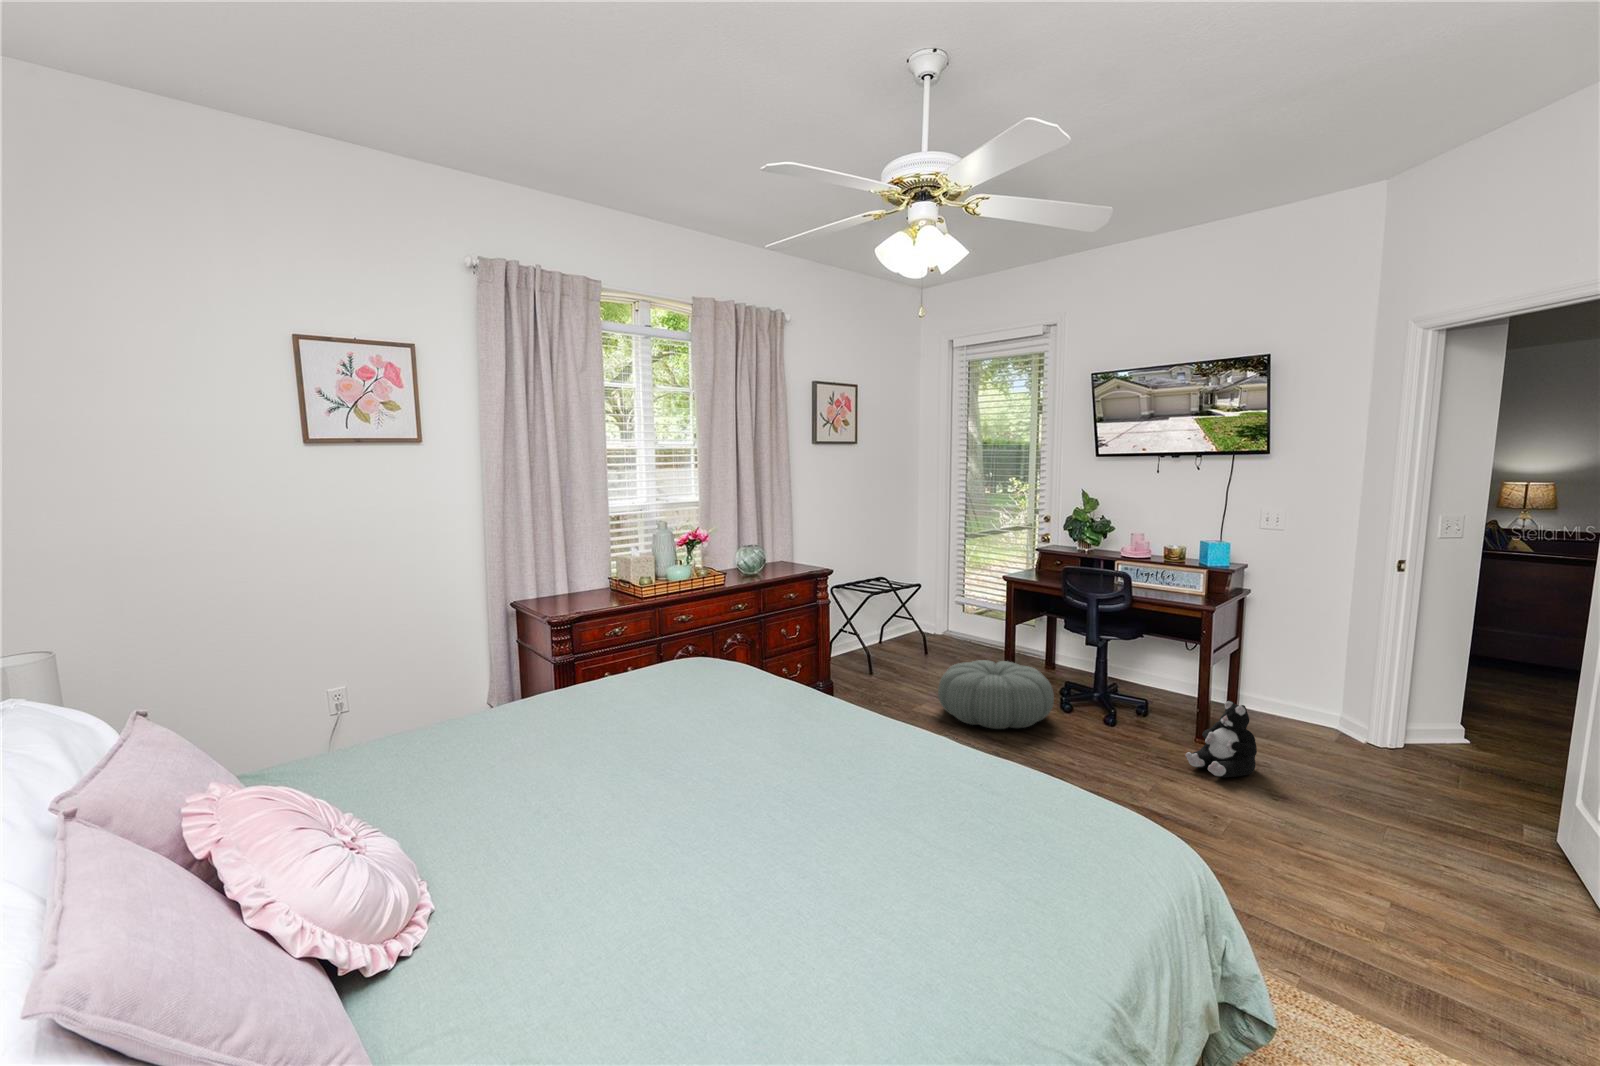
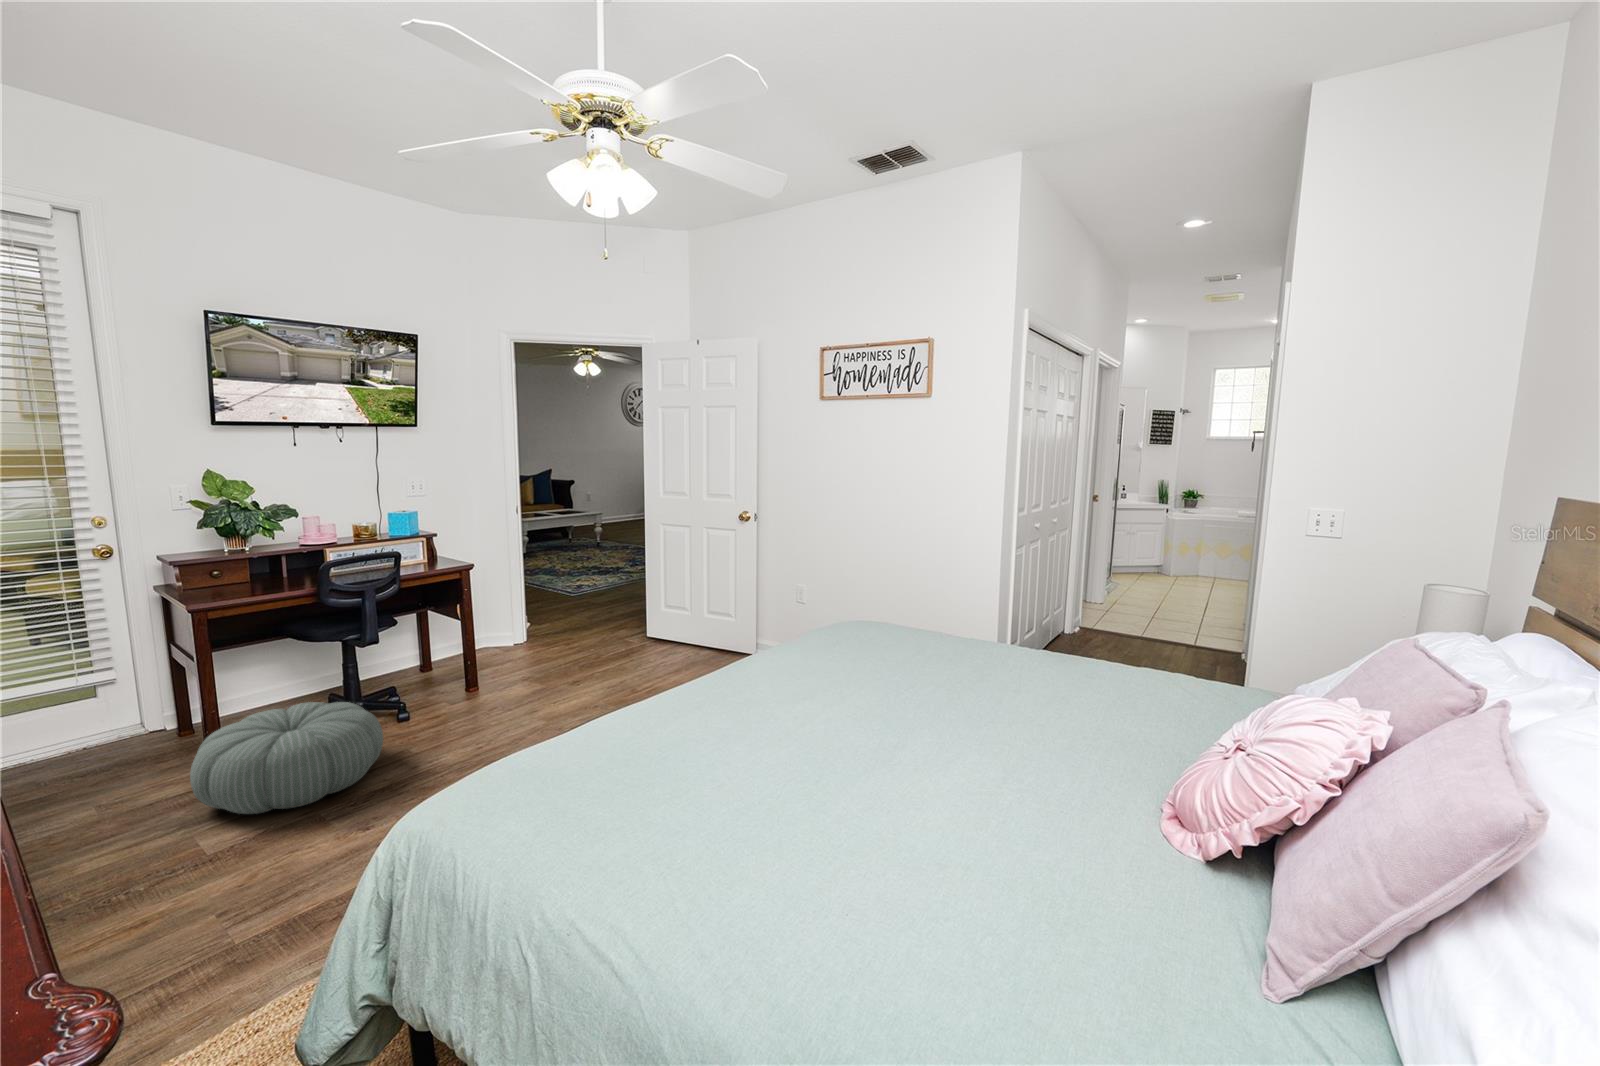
plush toy: present [1186,701,1257,777] -> none [512,641,562,706]

